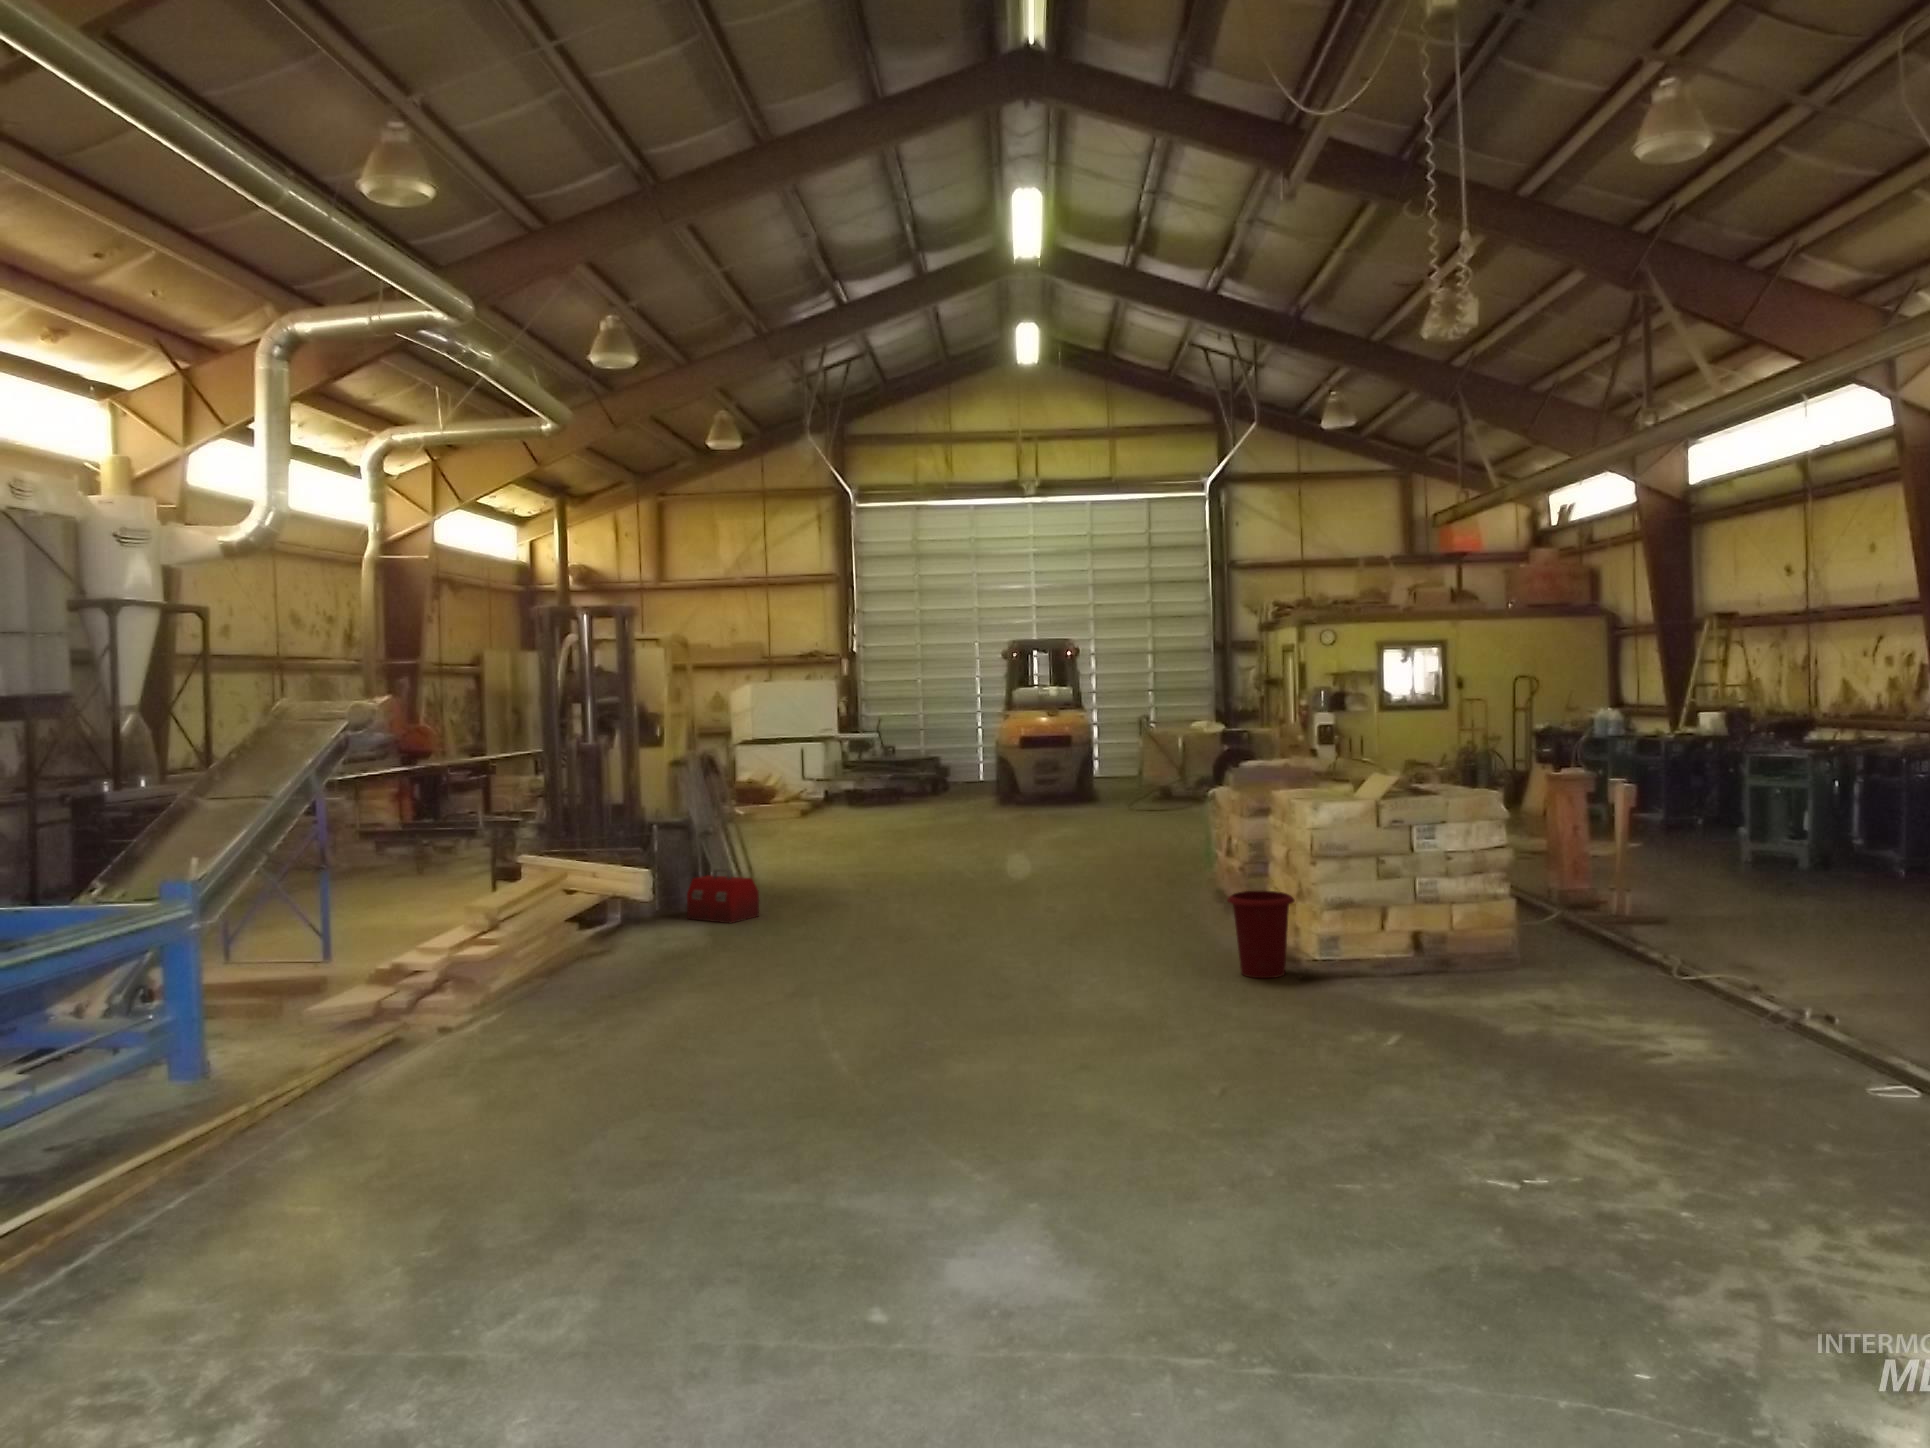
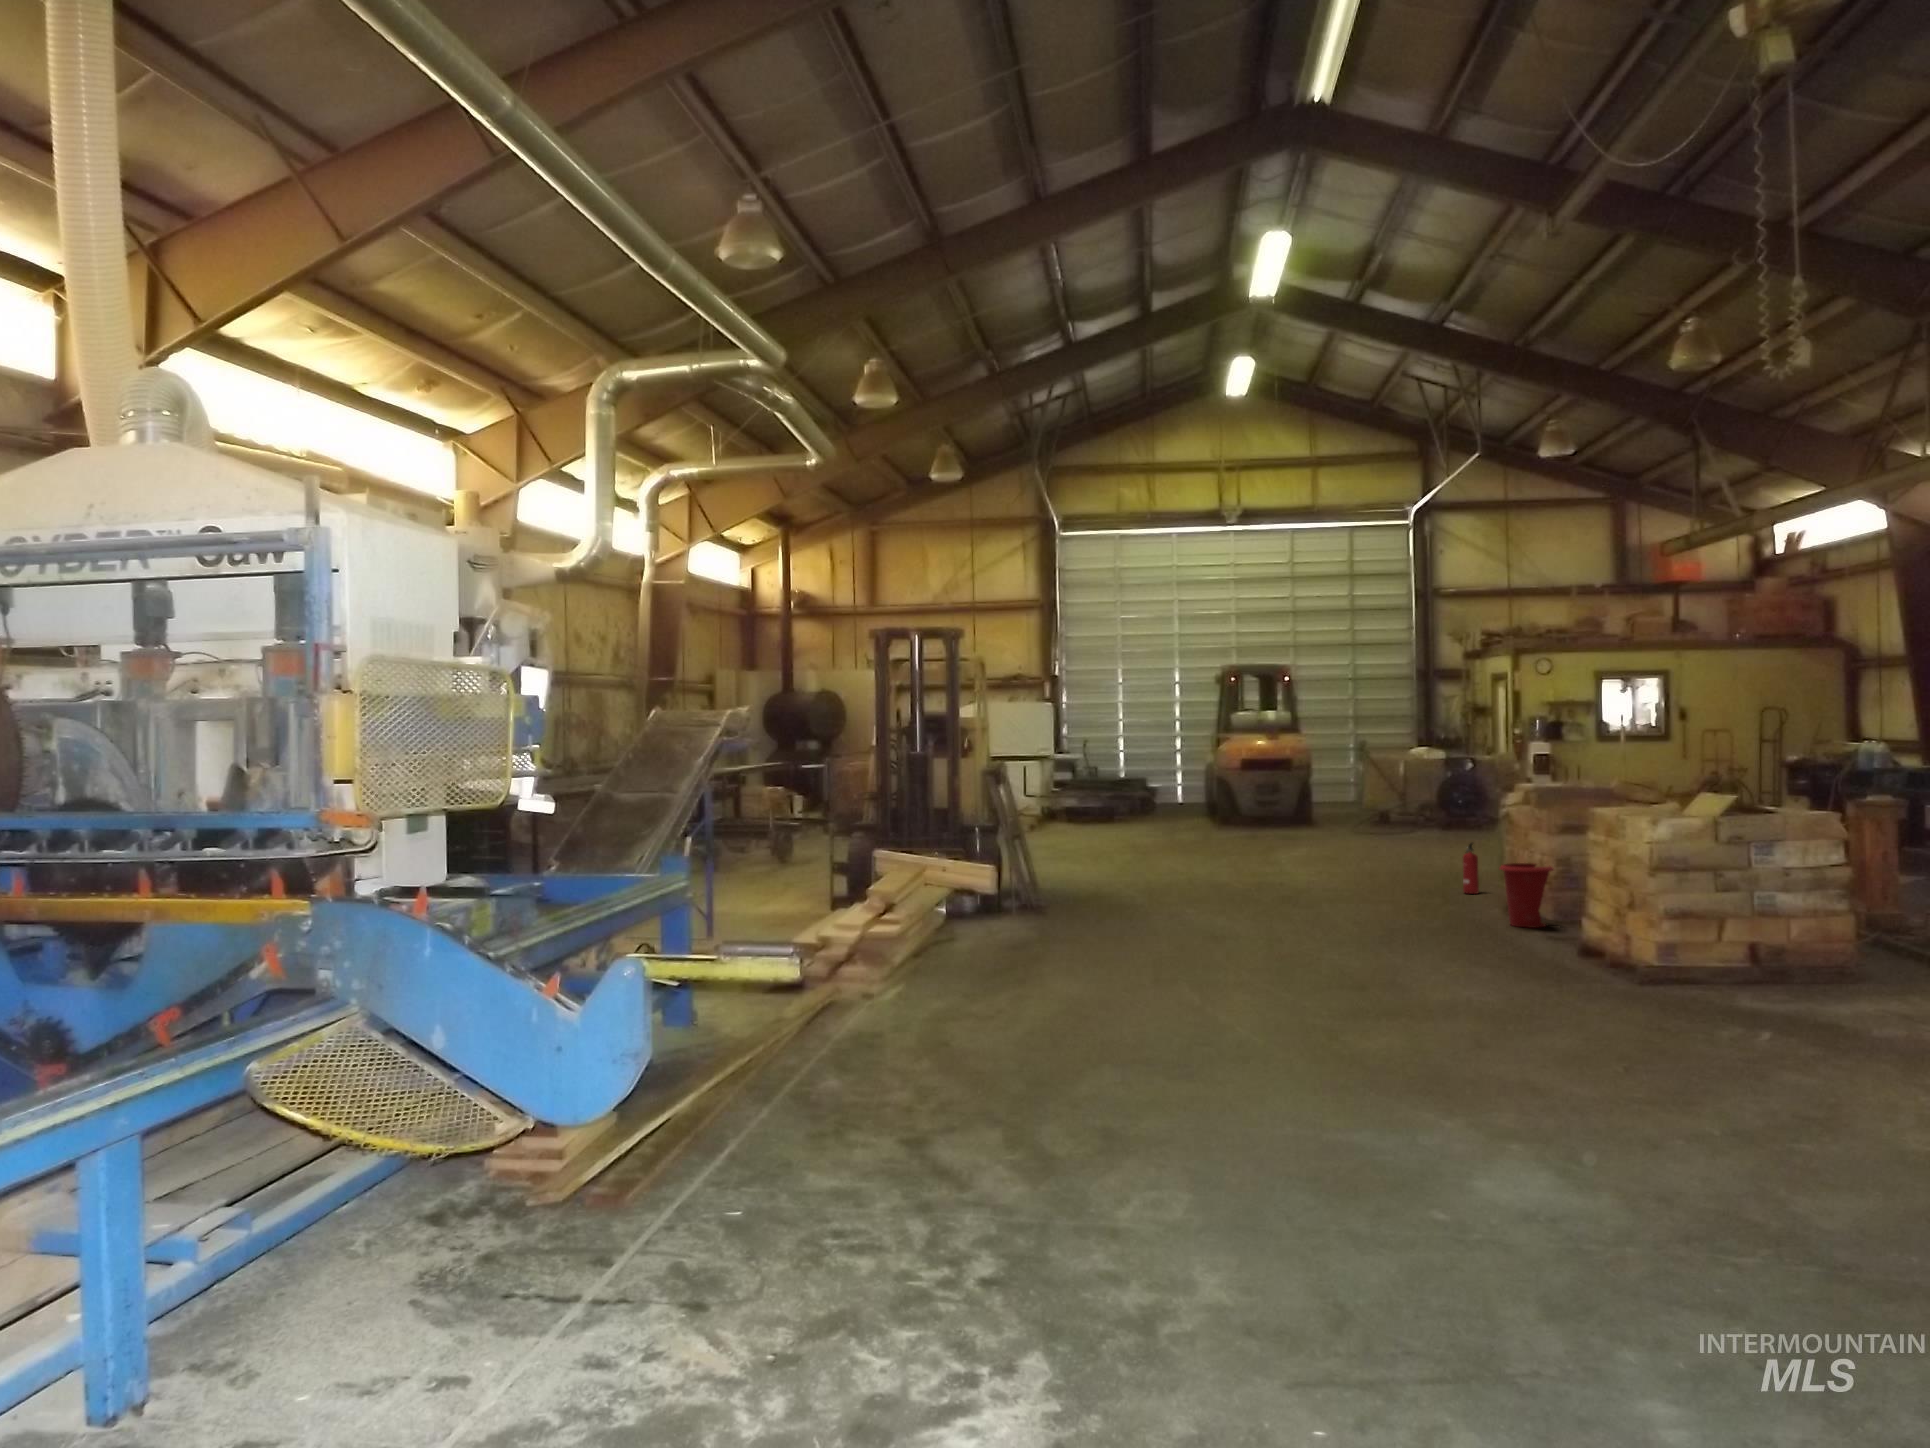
fire extinguisher: none [1207,850,1225,911] -> present [1463,843,1479,894]
toolbox: present [687,869,759,923] -> none [1024,849,1082,892]

